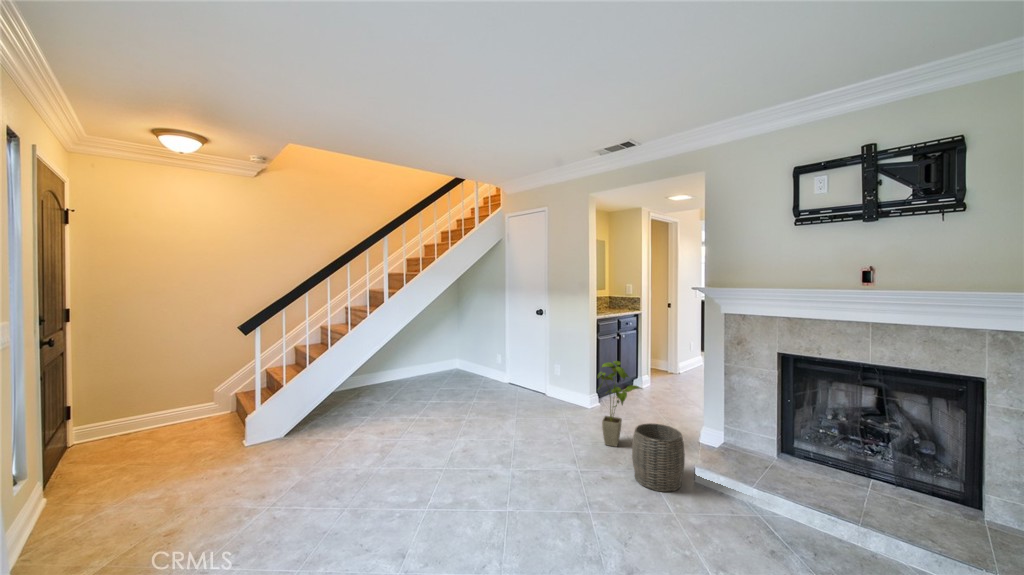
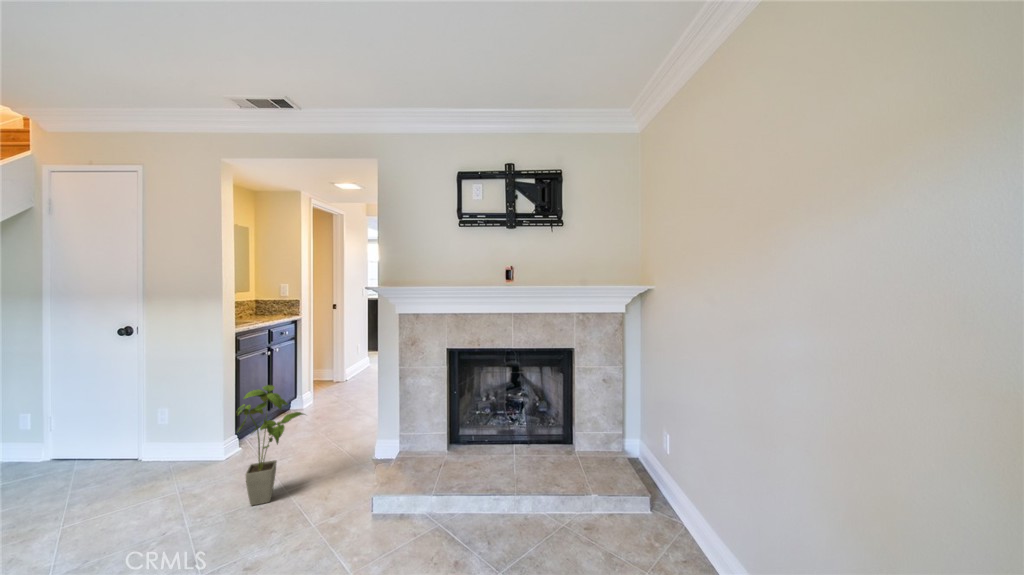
woven basket: present [632,423,685,492] -> none [294,454,363,546]

